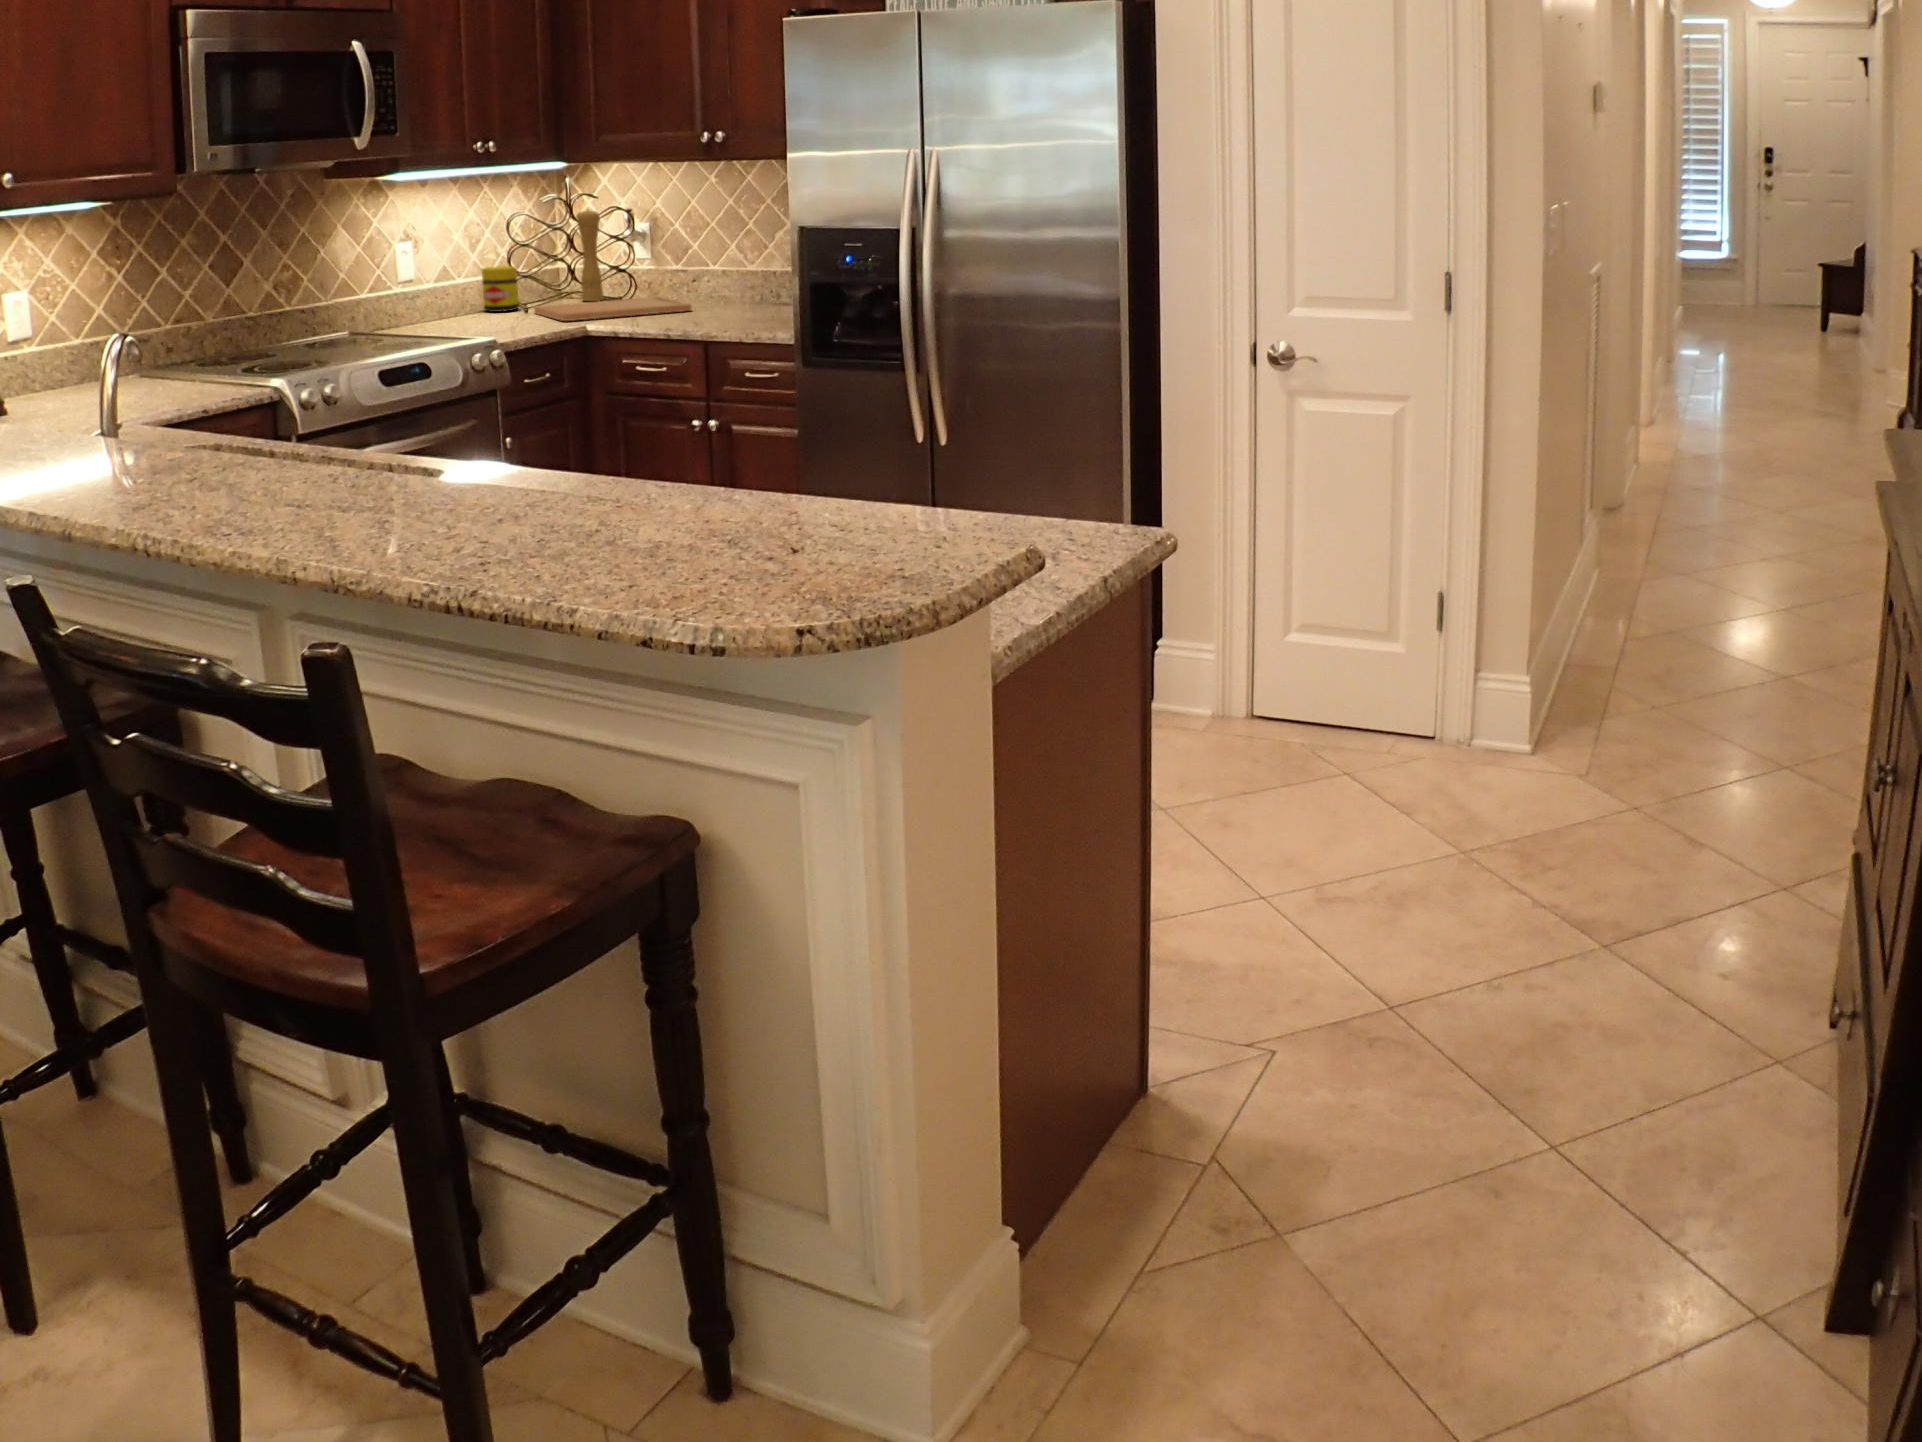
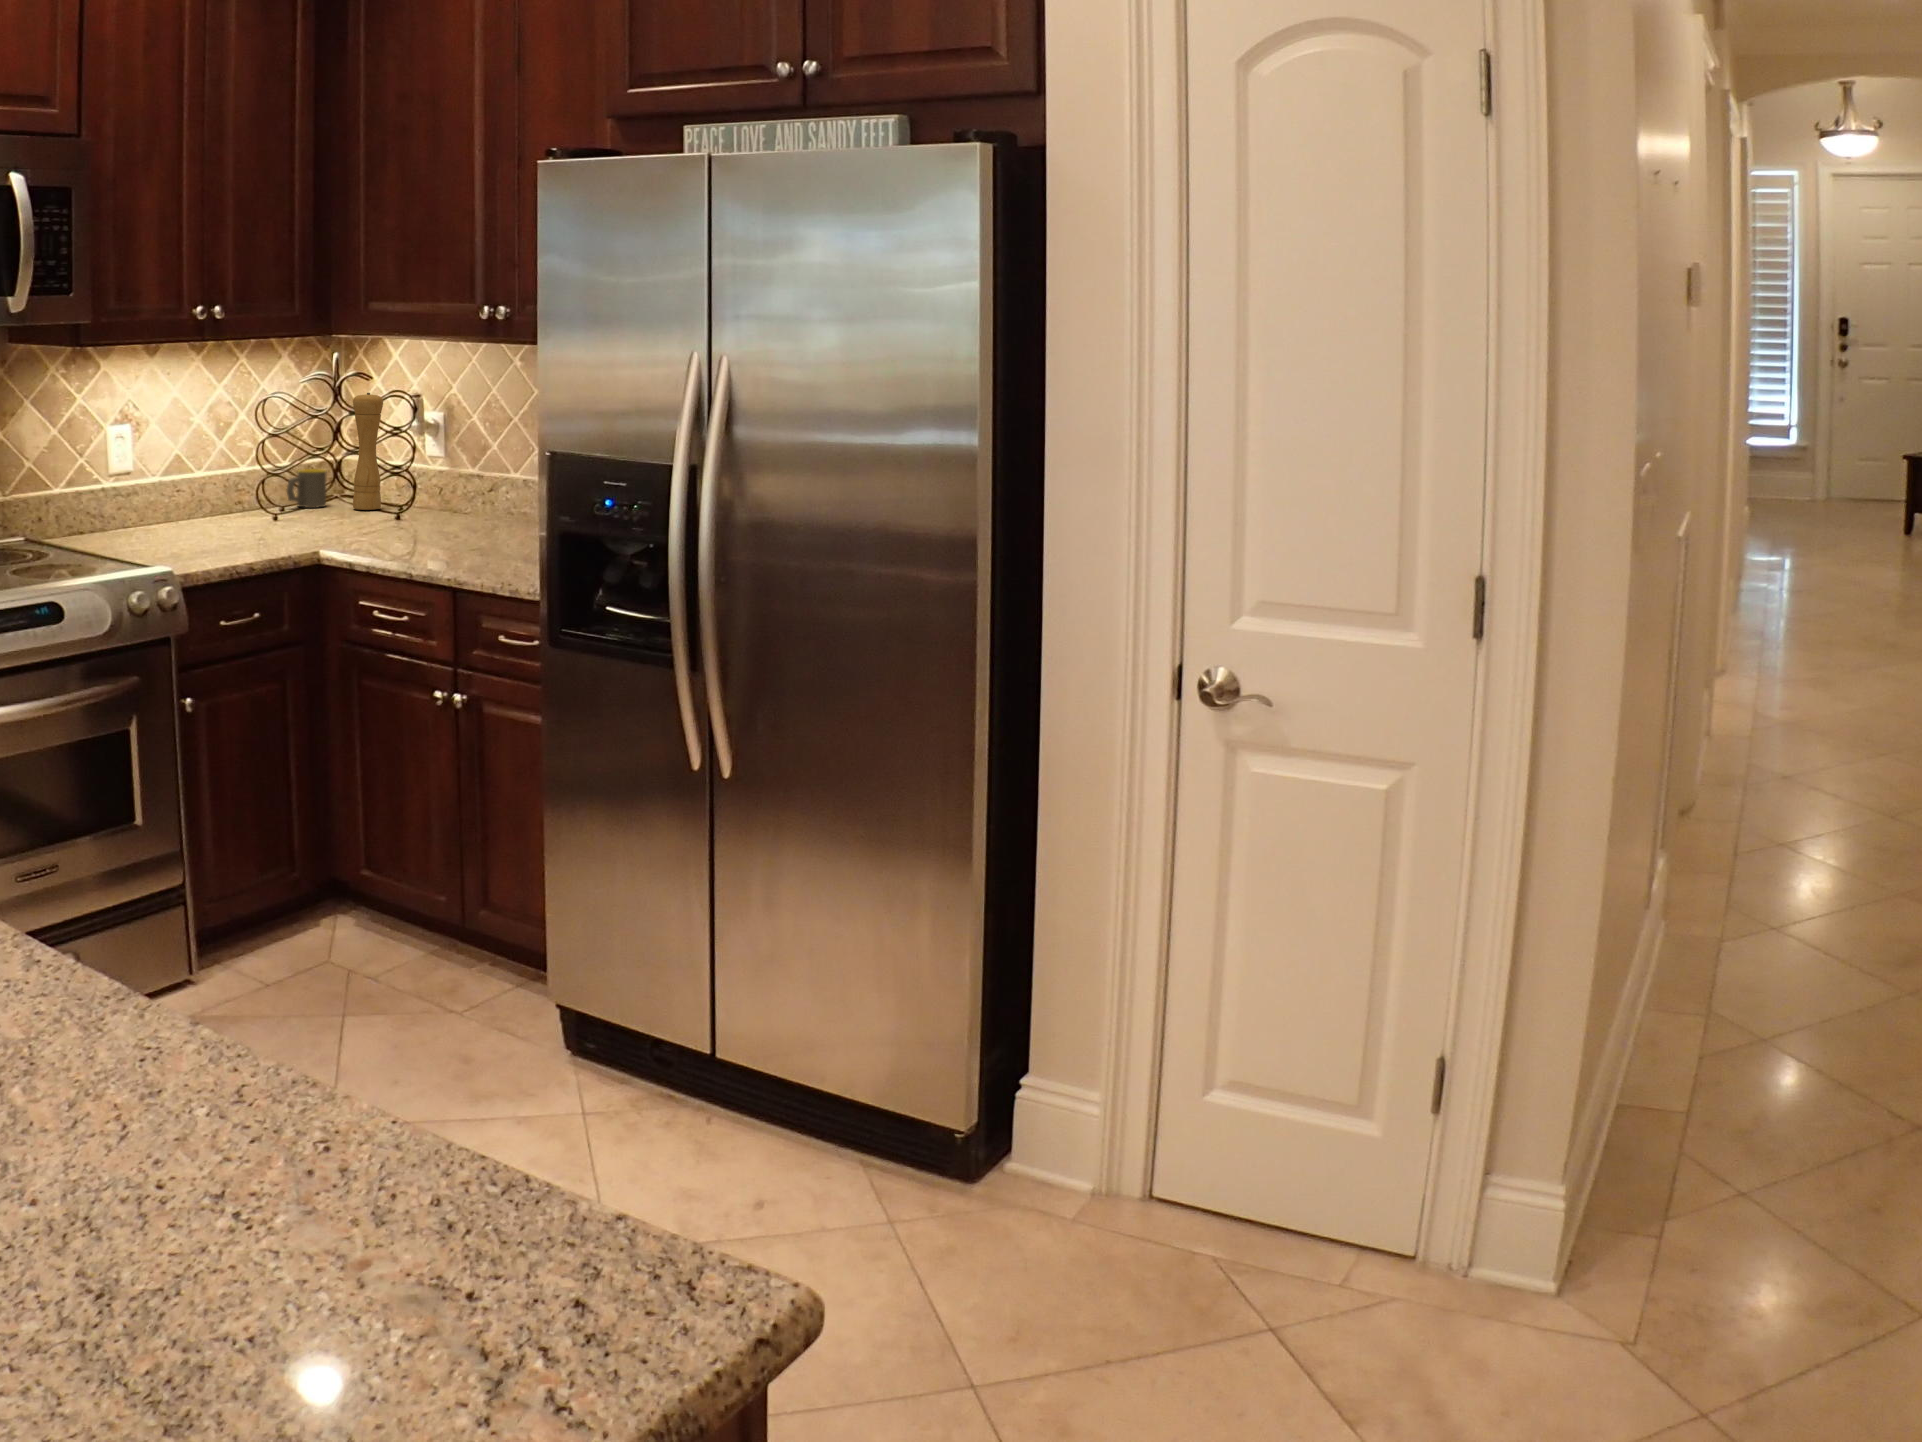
jar: present [482,266,519,312] -> none [219,460,266,518]
mug: none [529,272,558,302] -> present [287,469,326,508]
cutting board: present [534,297,691,321] -> none [277,509,473,537]

